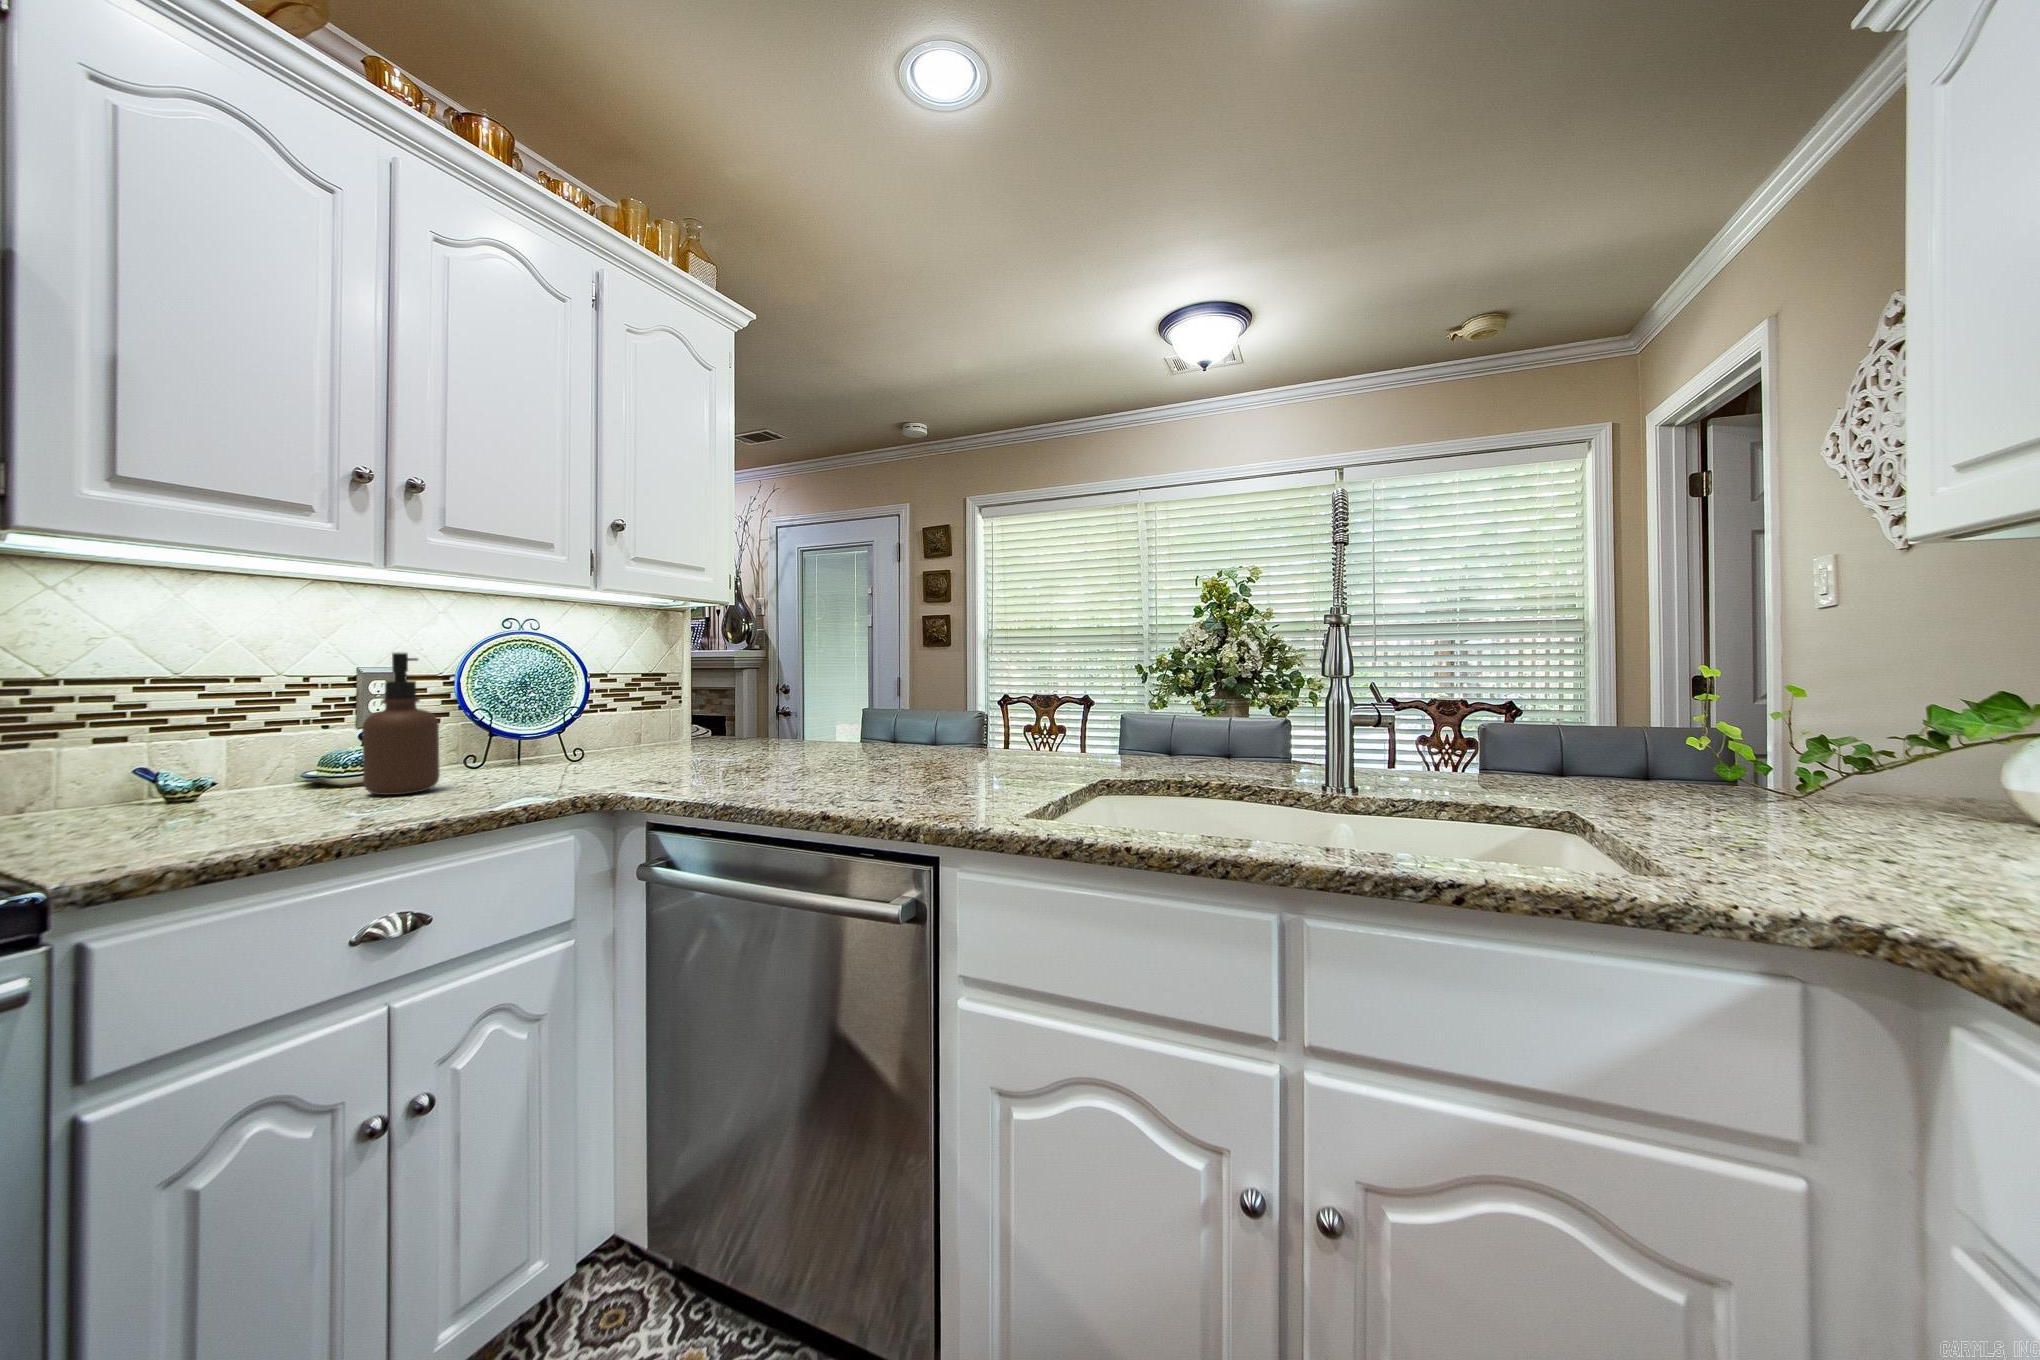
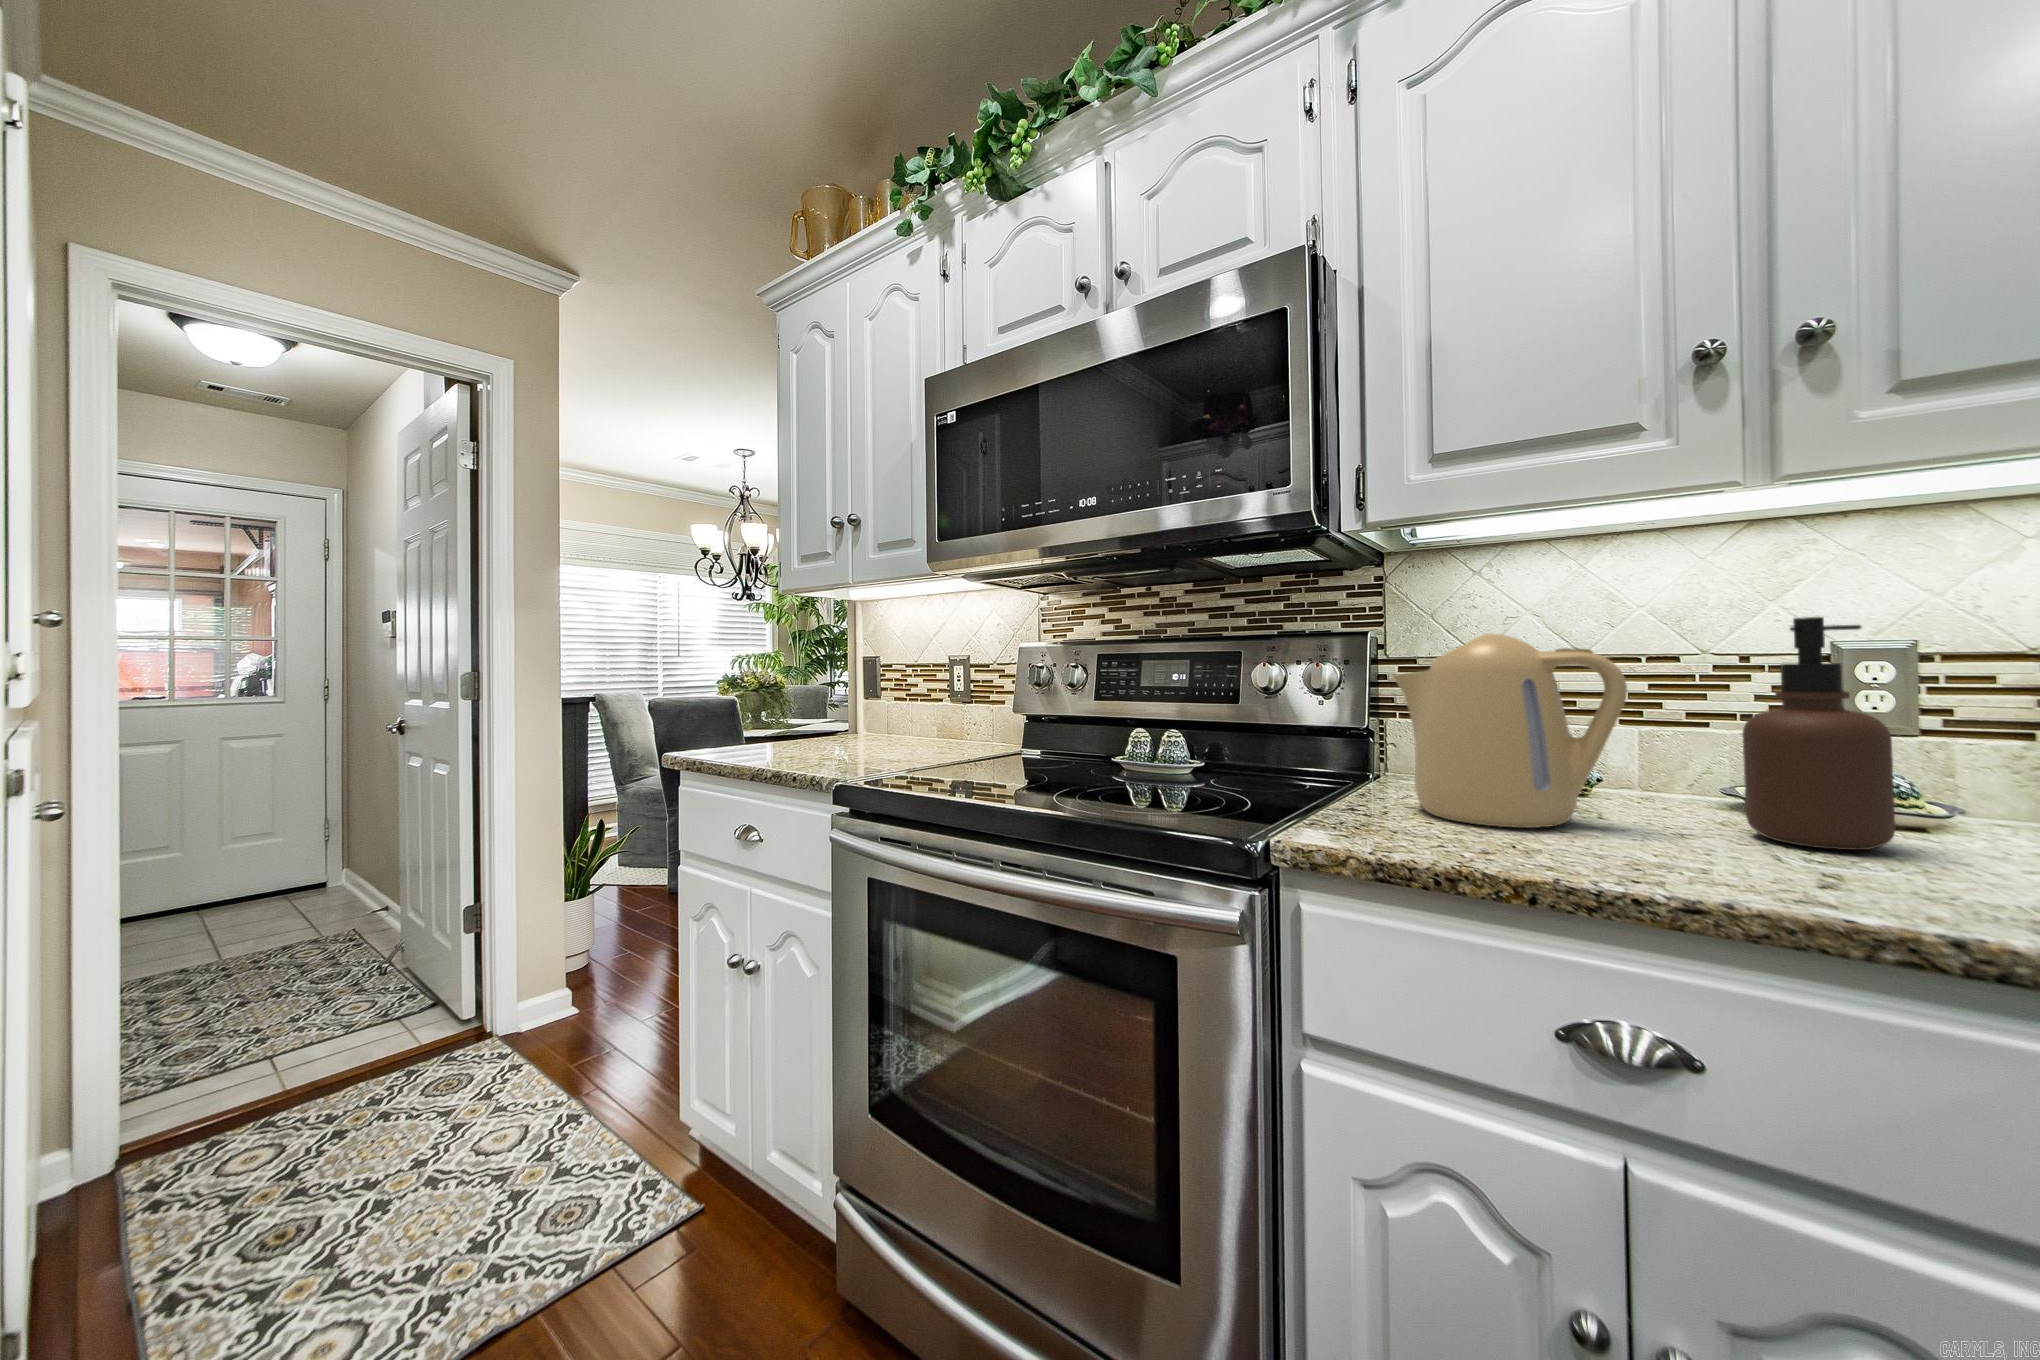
kettle: none [63,656,307,836] -> present [1393,634,1627,828]

